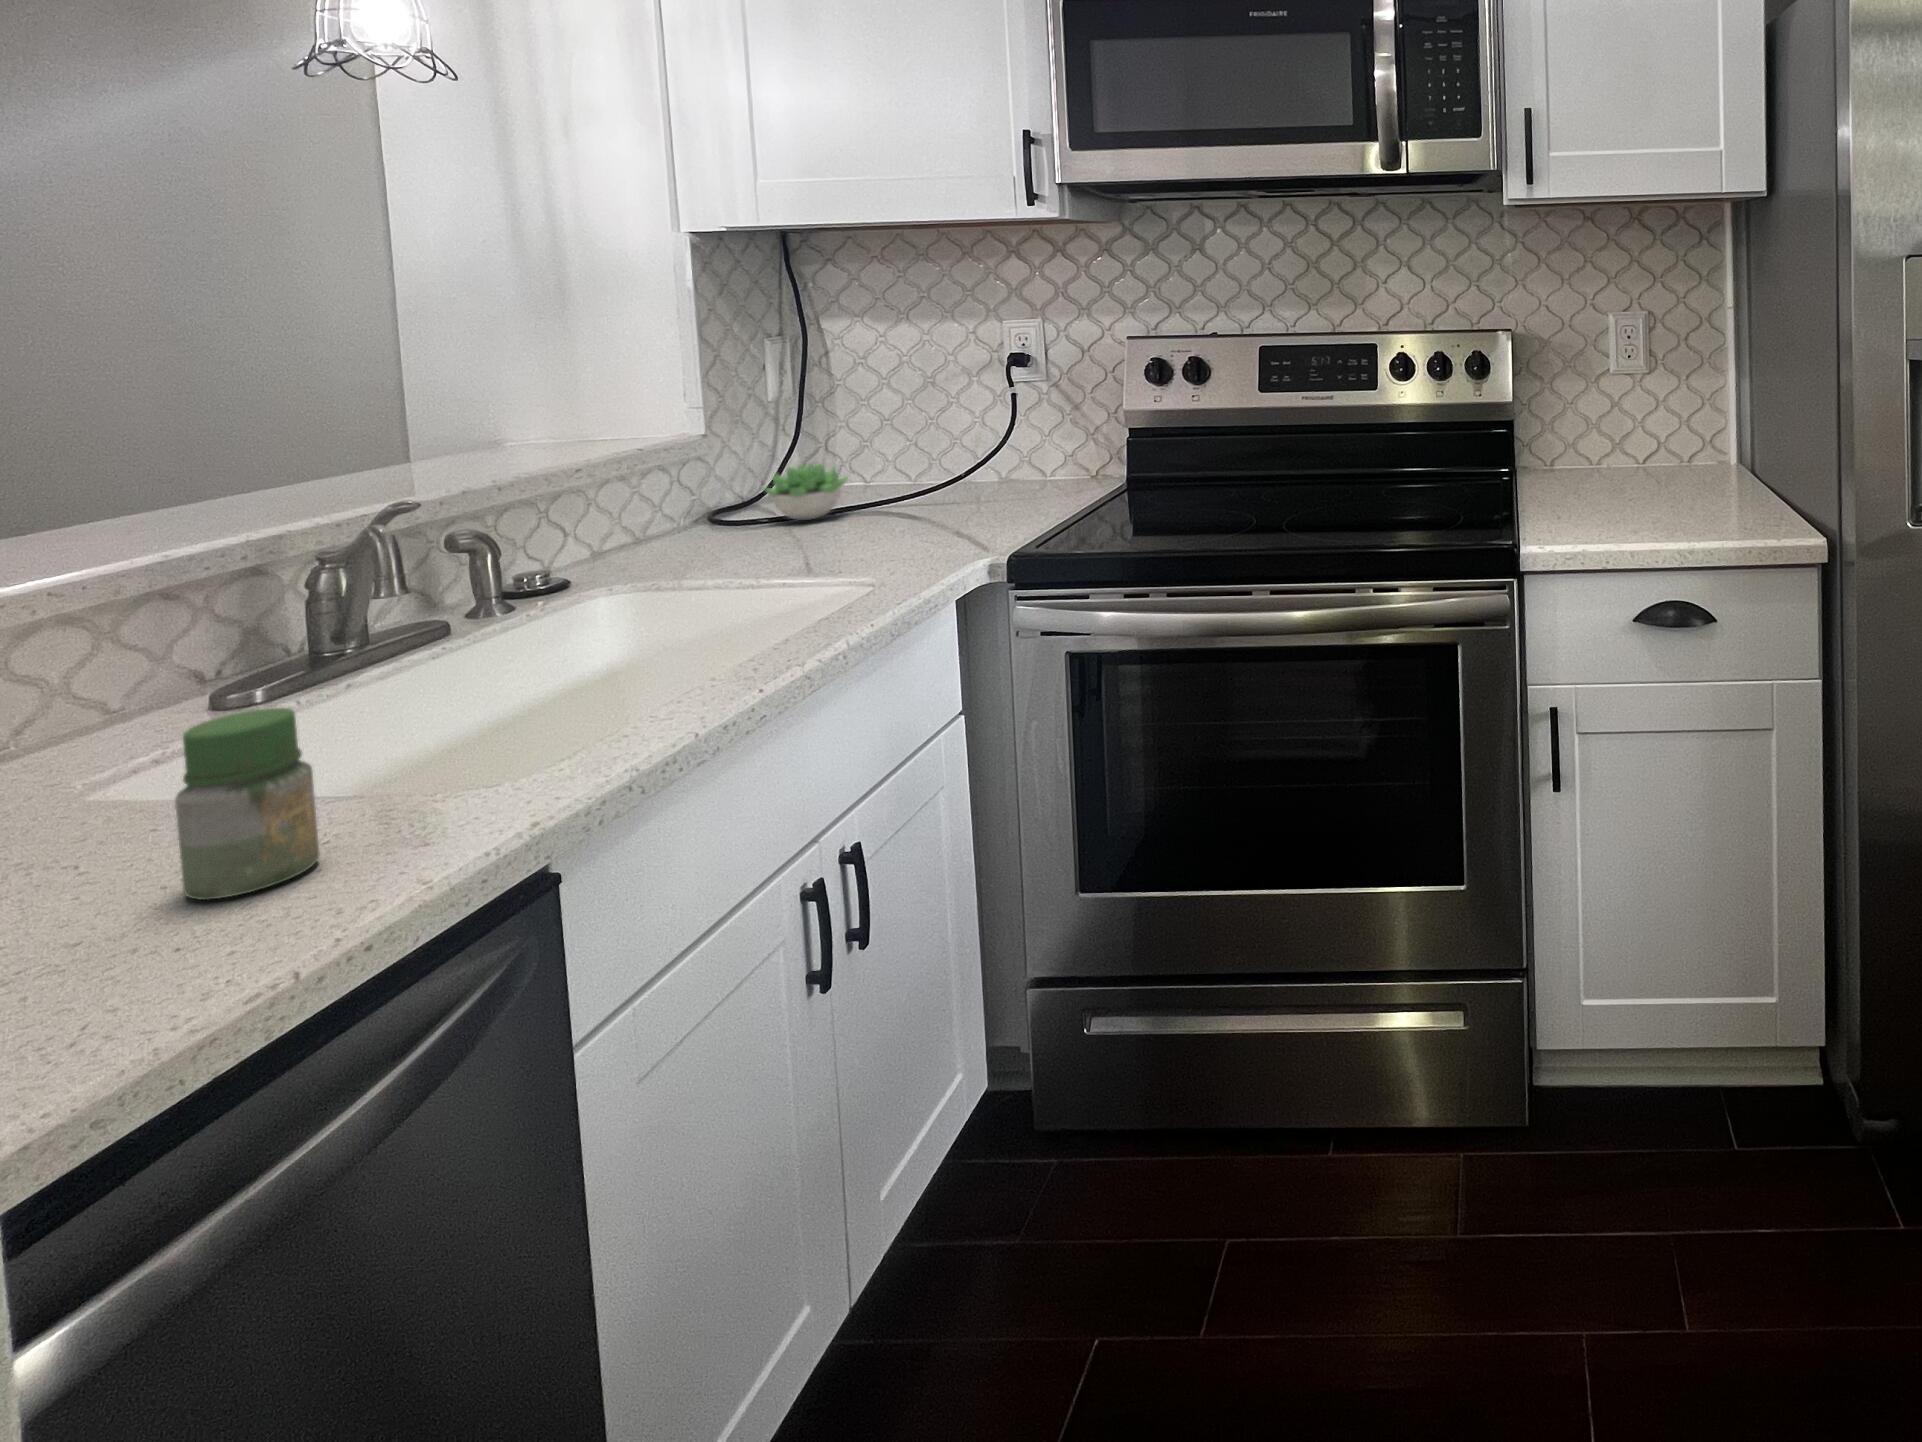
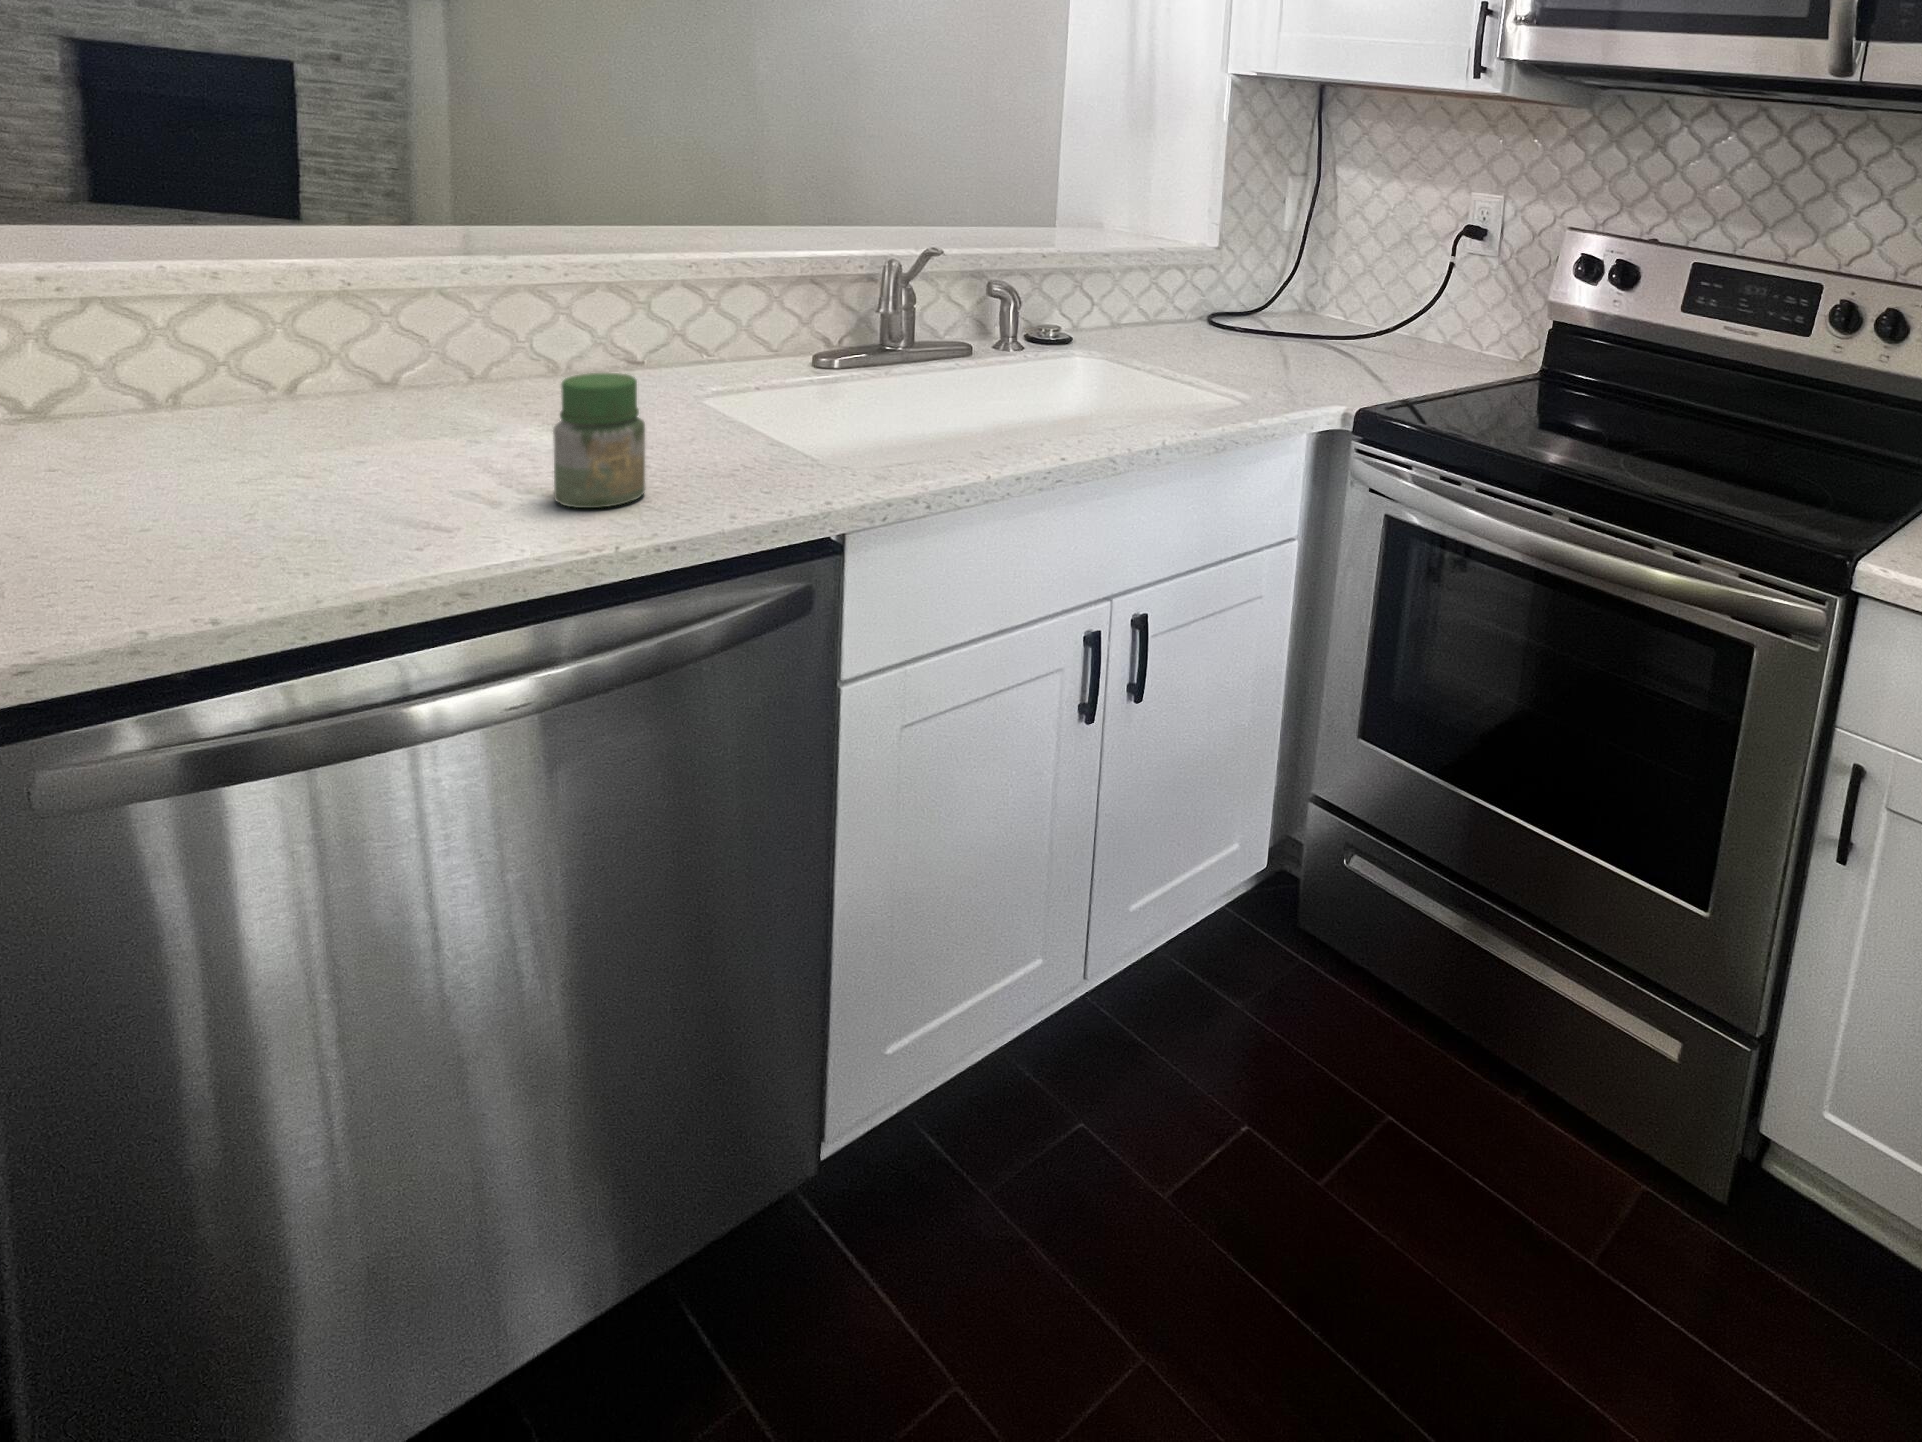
succulent plant: present [763,464,848,520] -> none [1257,284,1326,332]

